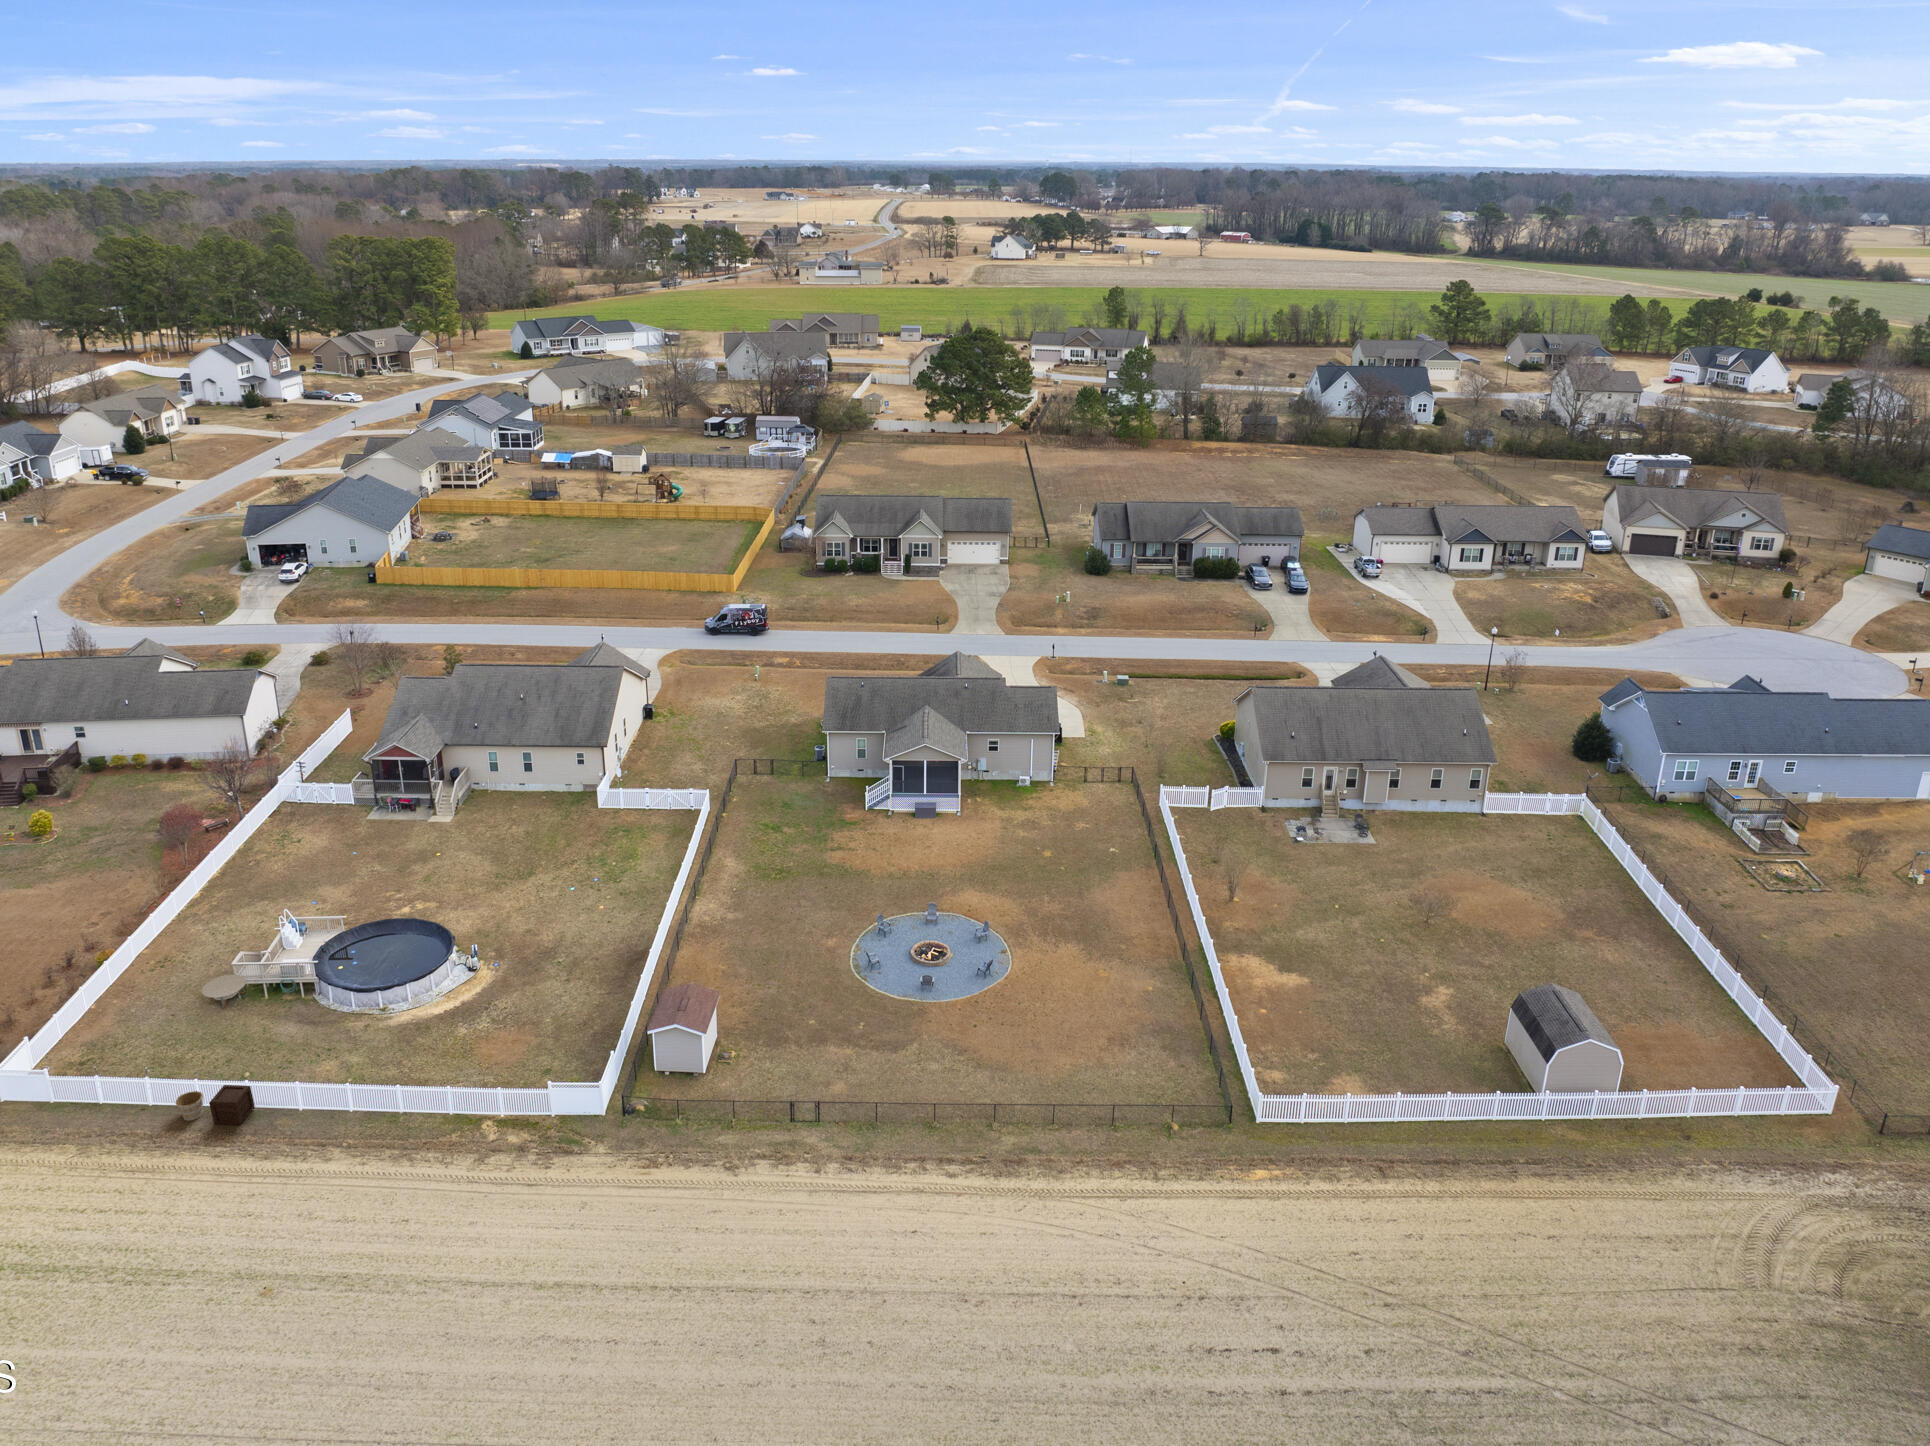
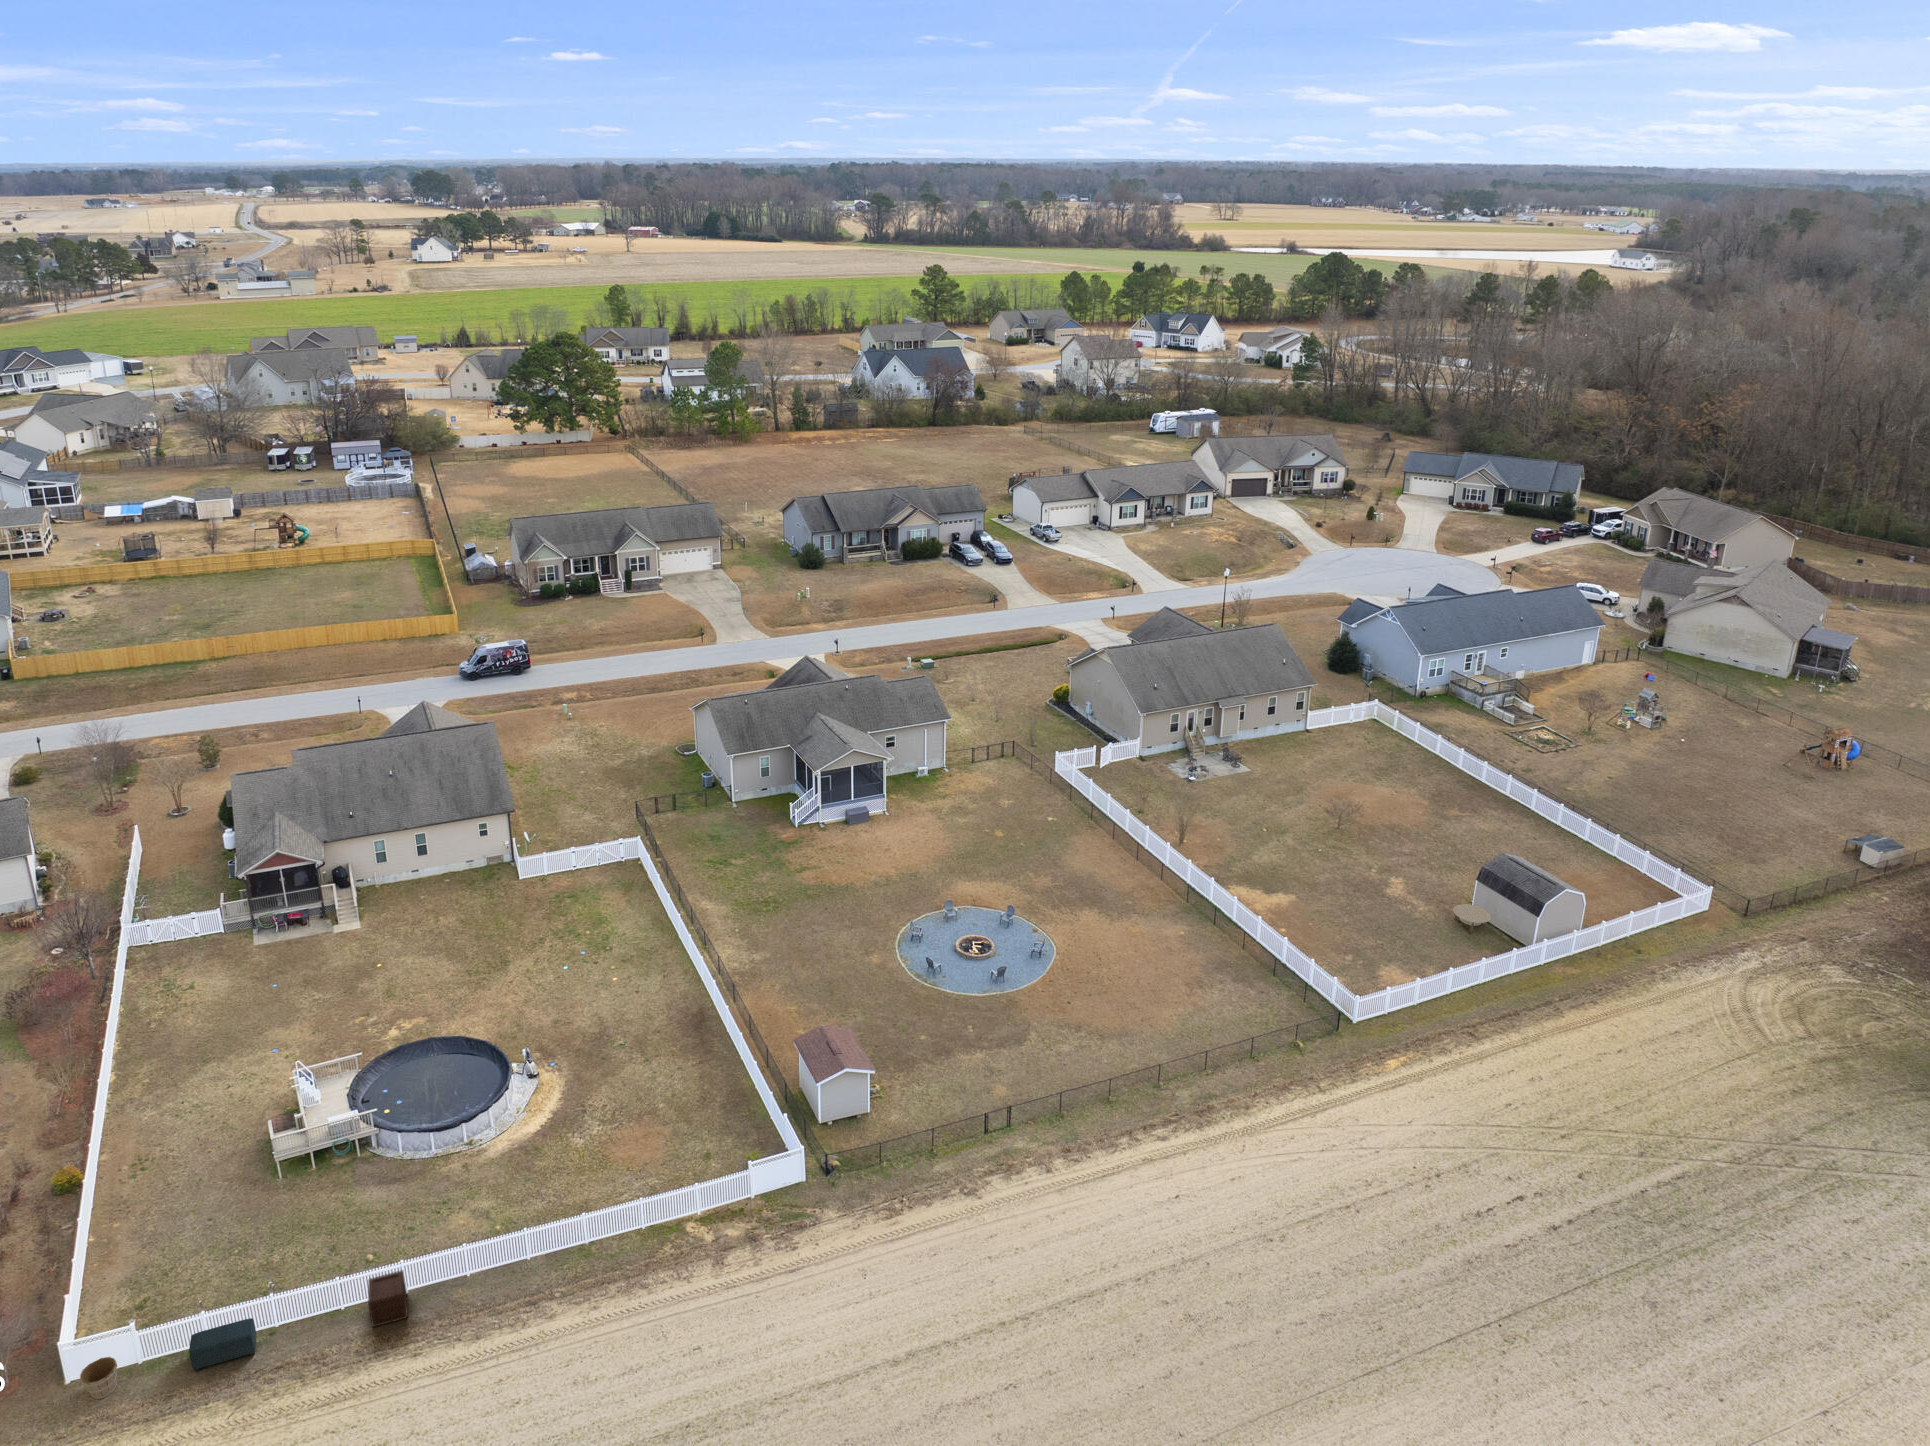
round table: present [202,974,246,1010] -> present [1453,904,1491,934]
bench: none [86,1088,143,1117] -> present [189,1318,256,1372]
wooden bucket: present [176,1091,203,1121] -> present [80,1357,117,1399]

